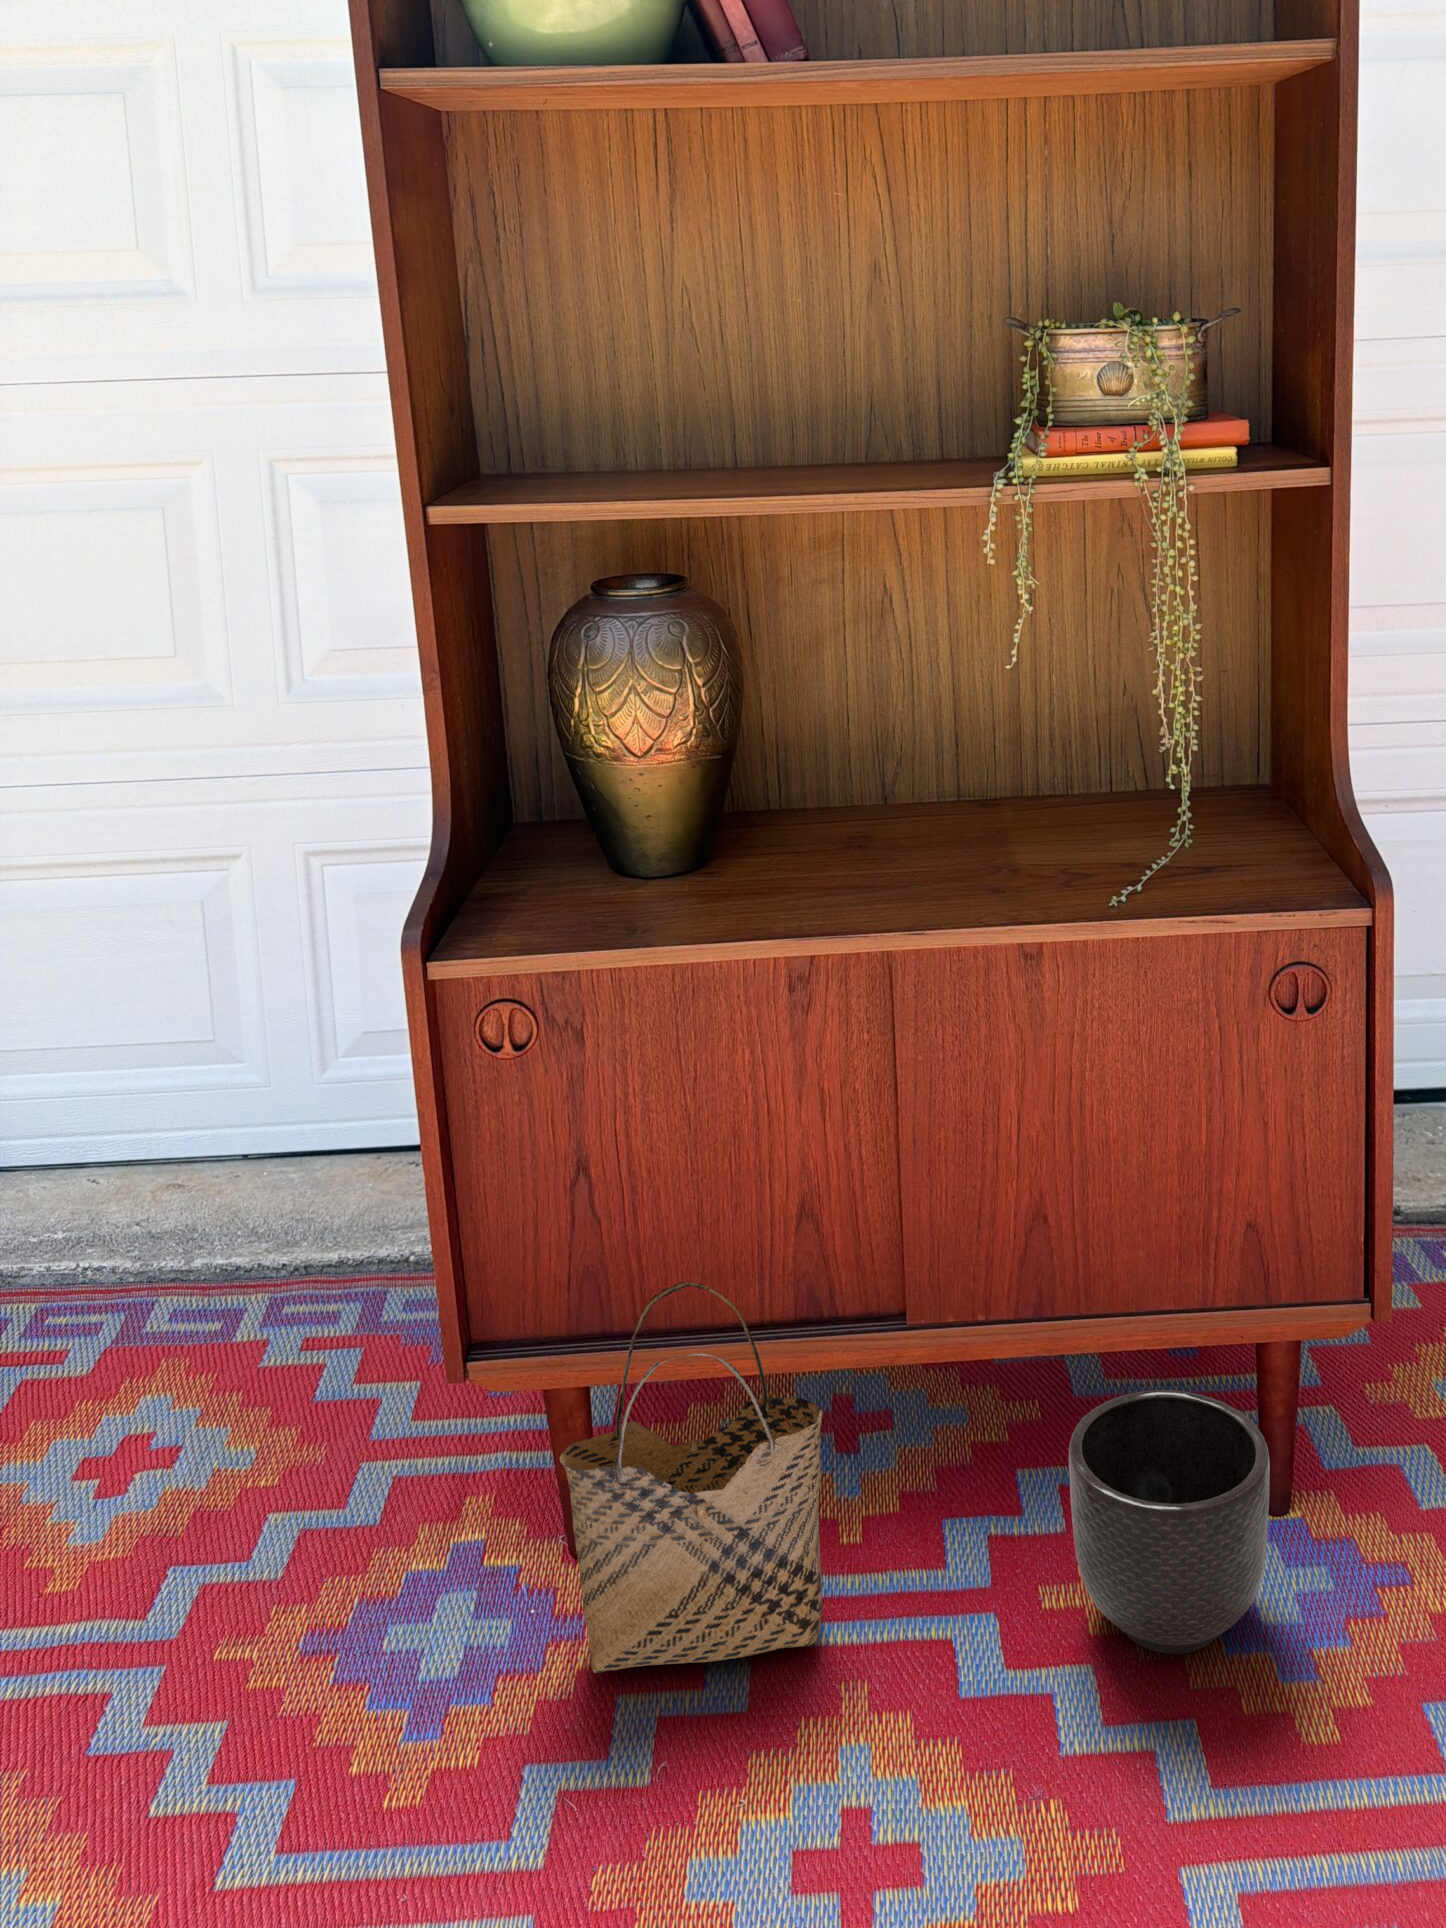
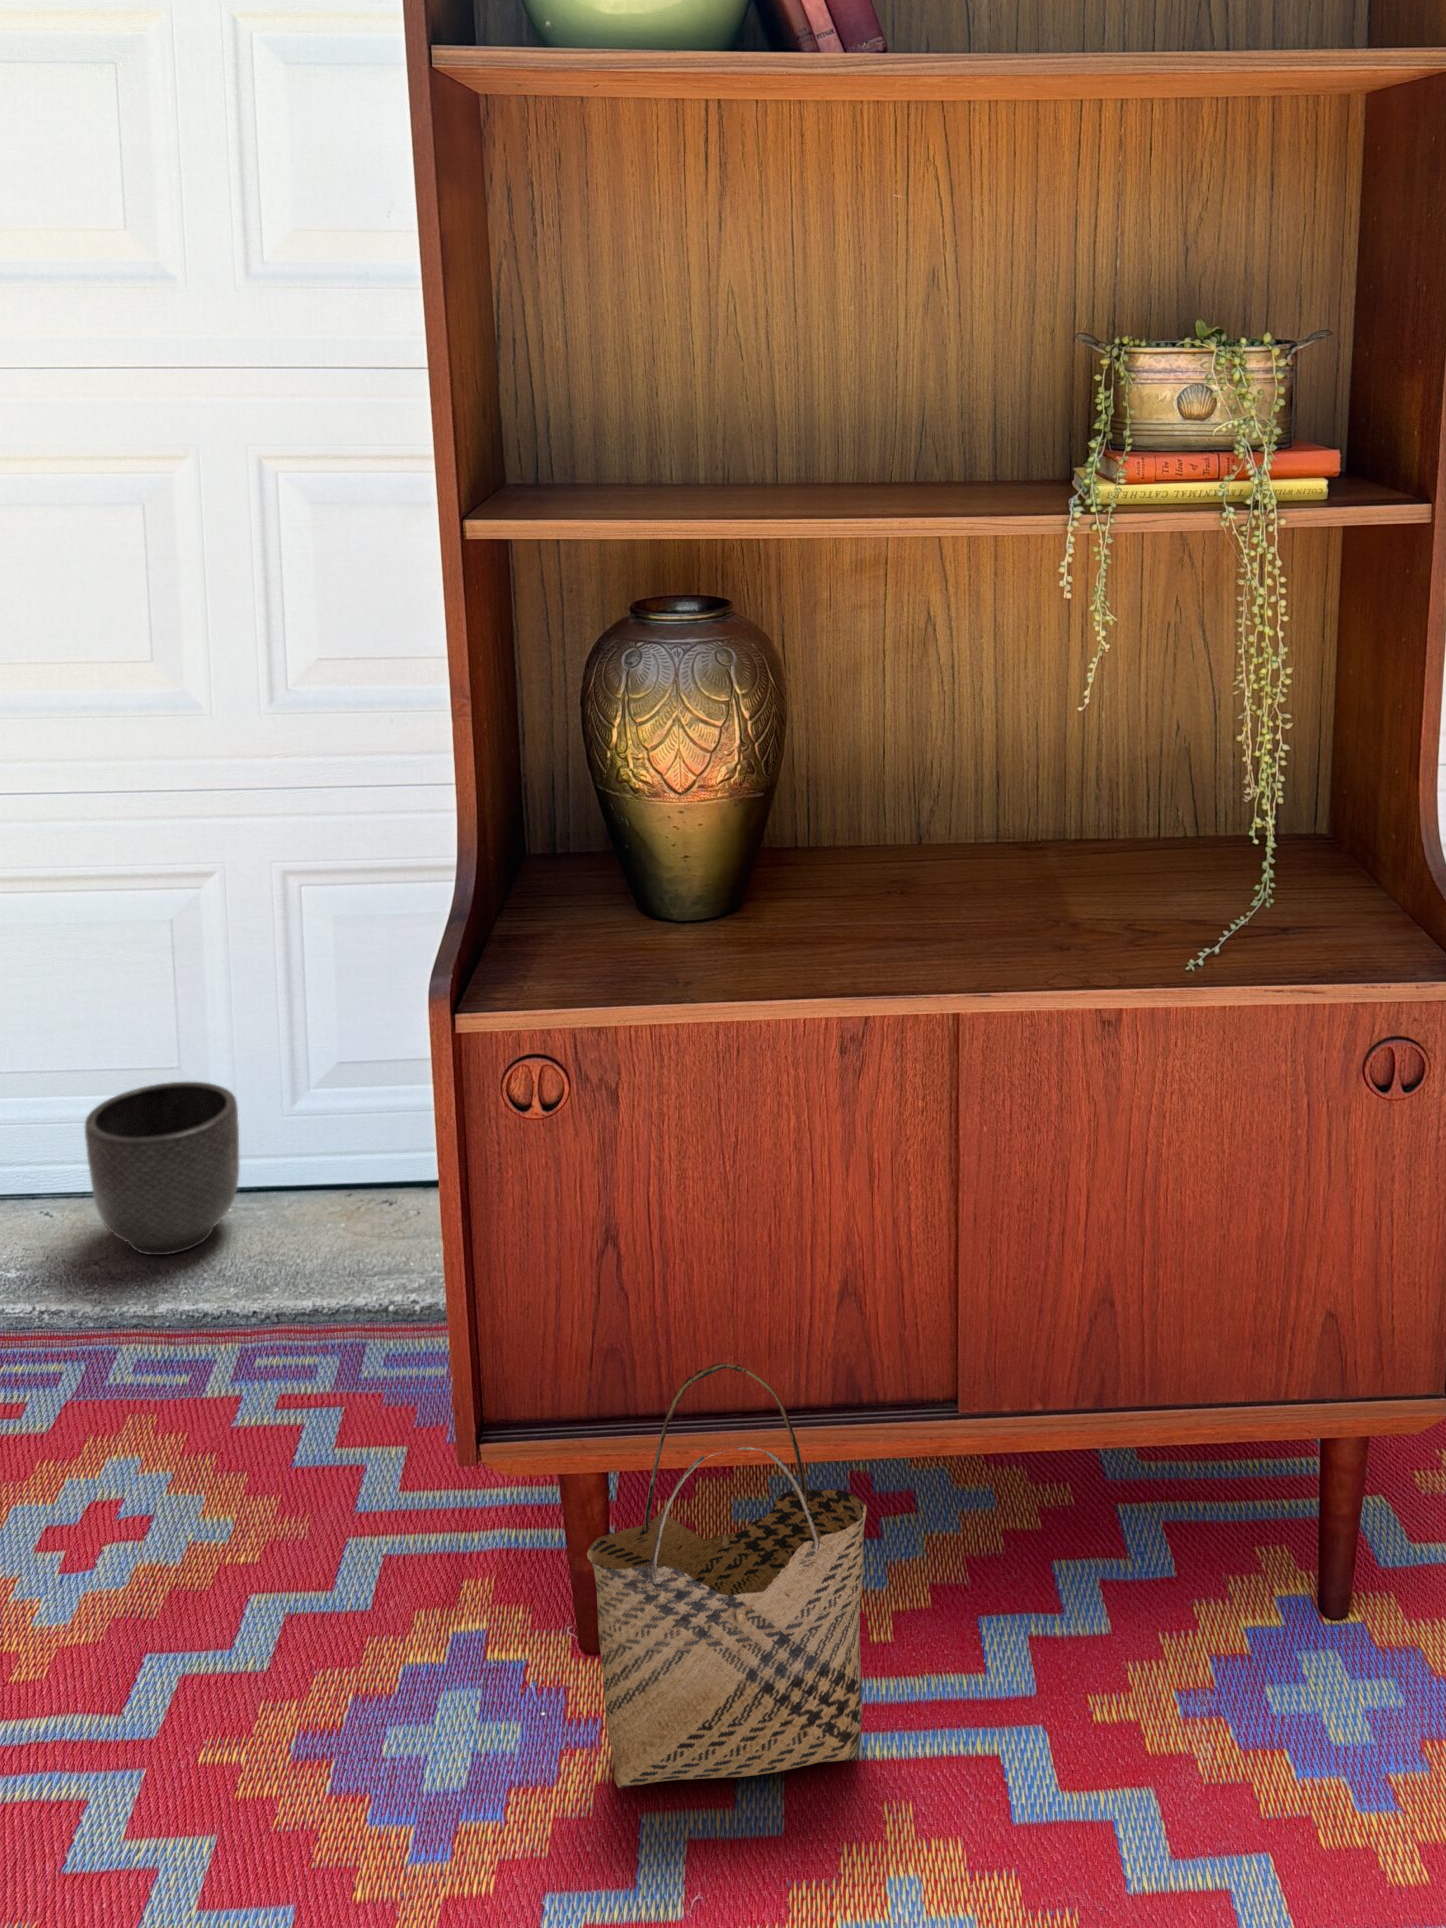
planter: present [1069,1390,1270,1654] -> present [85,1082,239,1255]

